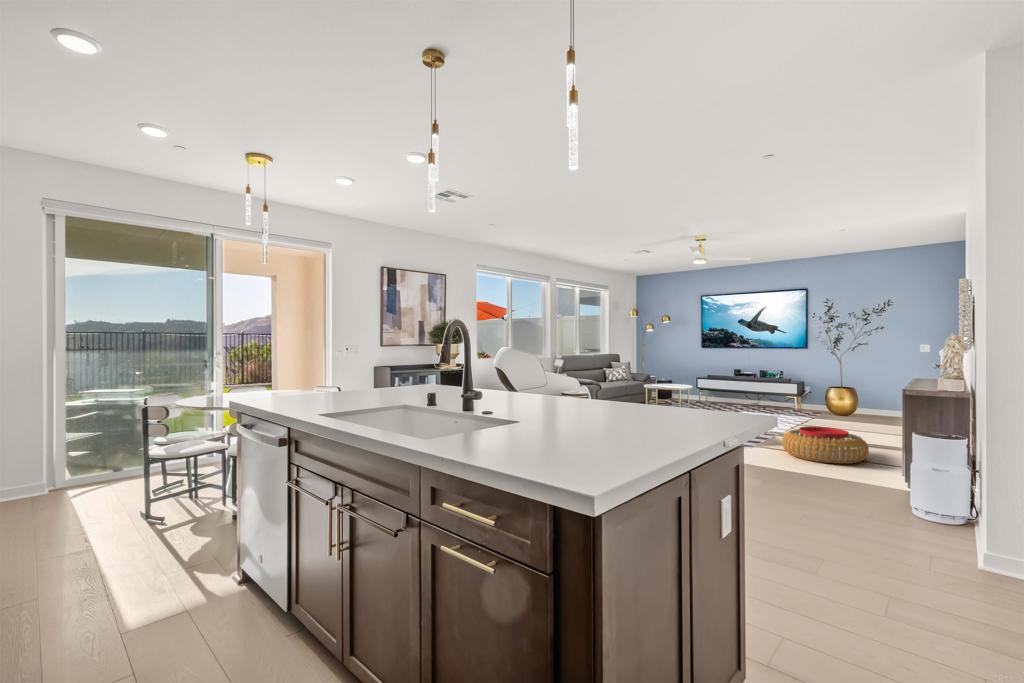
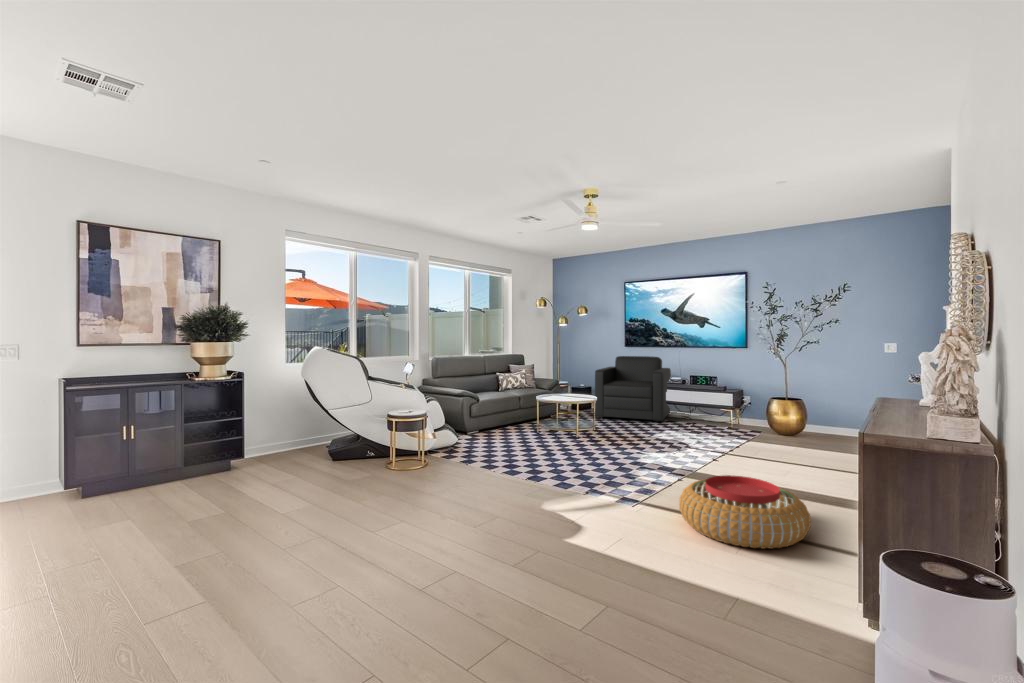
armchair: none [684,356,744,407] -> present [595,356,671,422]

